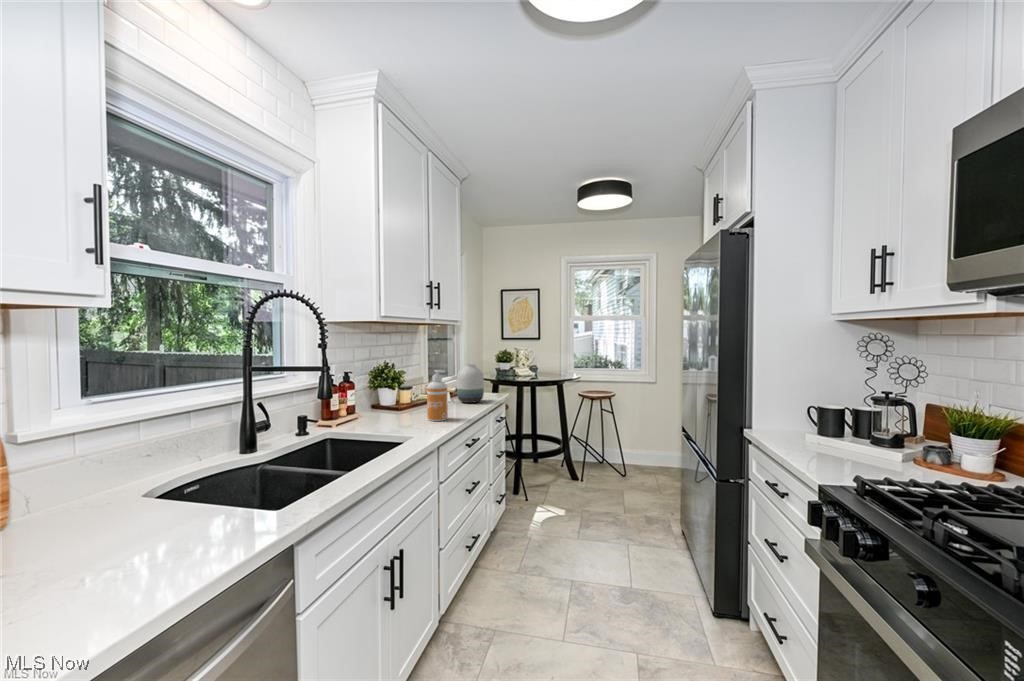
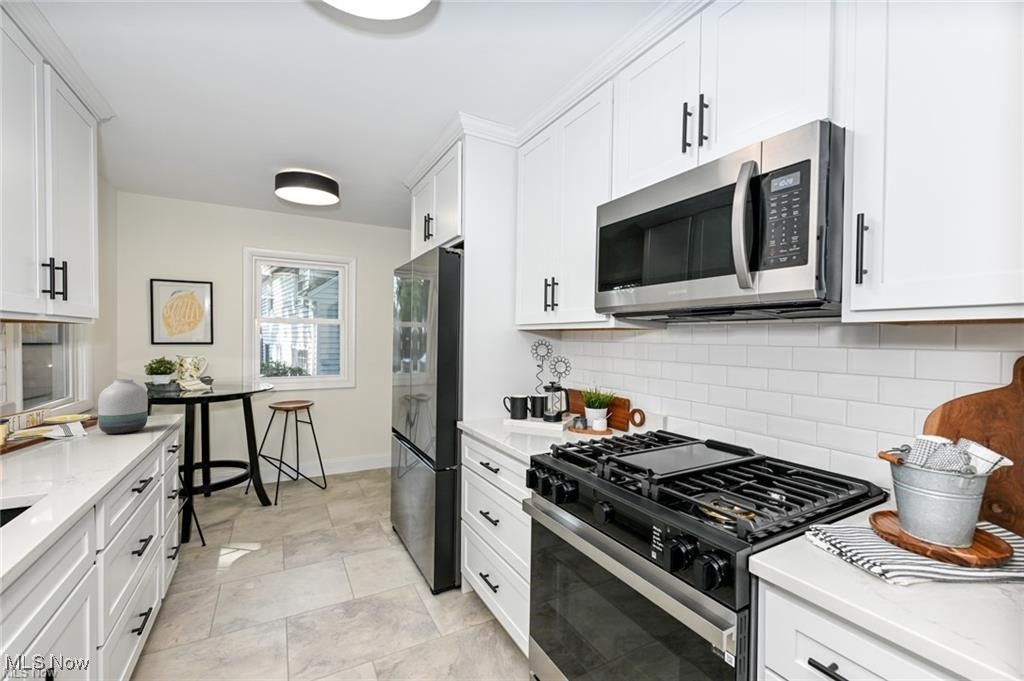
soap dispenser: present [427,370,448,421] -> none [56,391,98,467]

